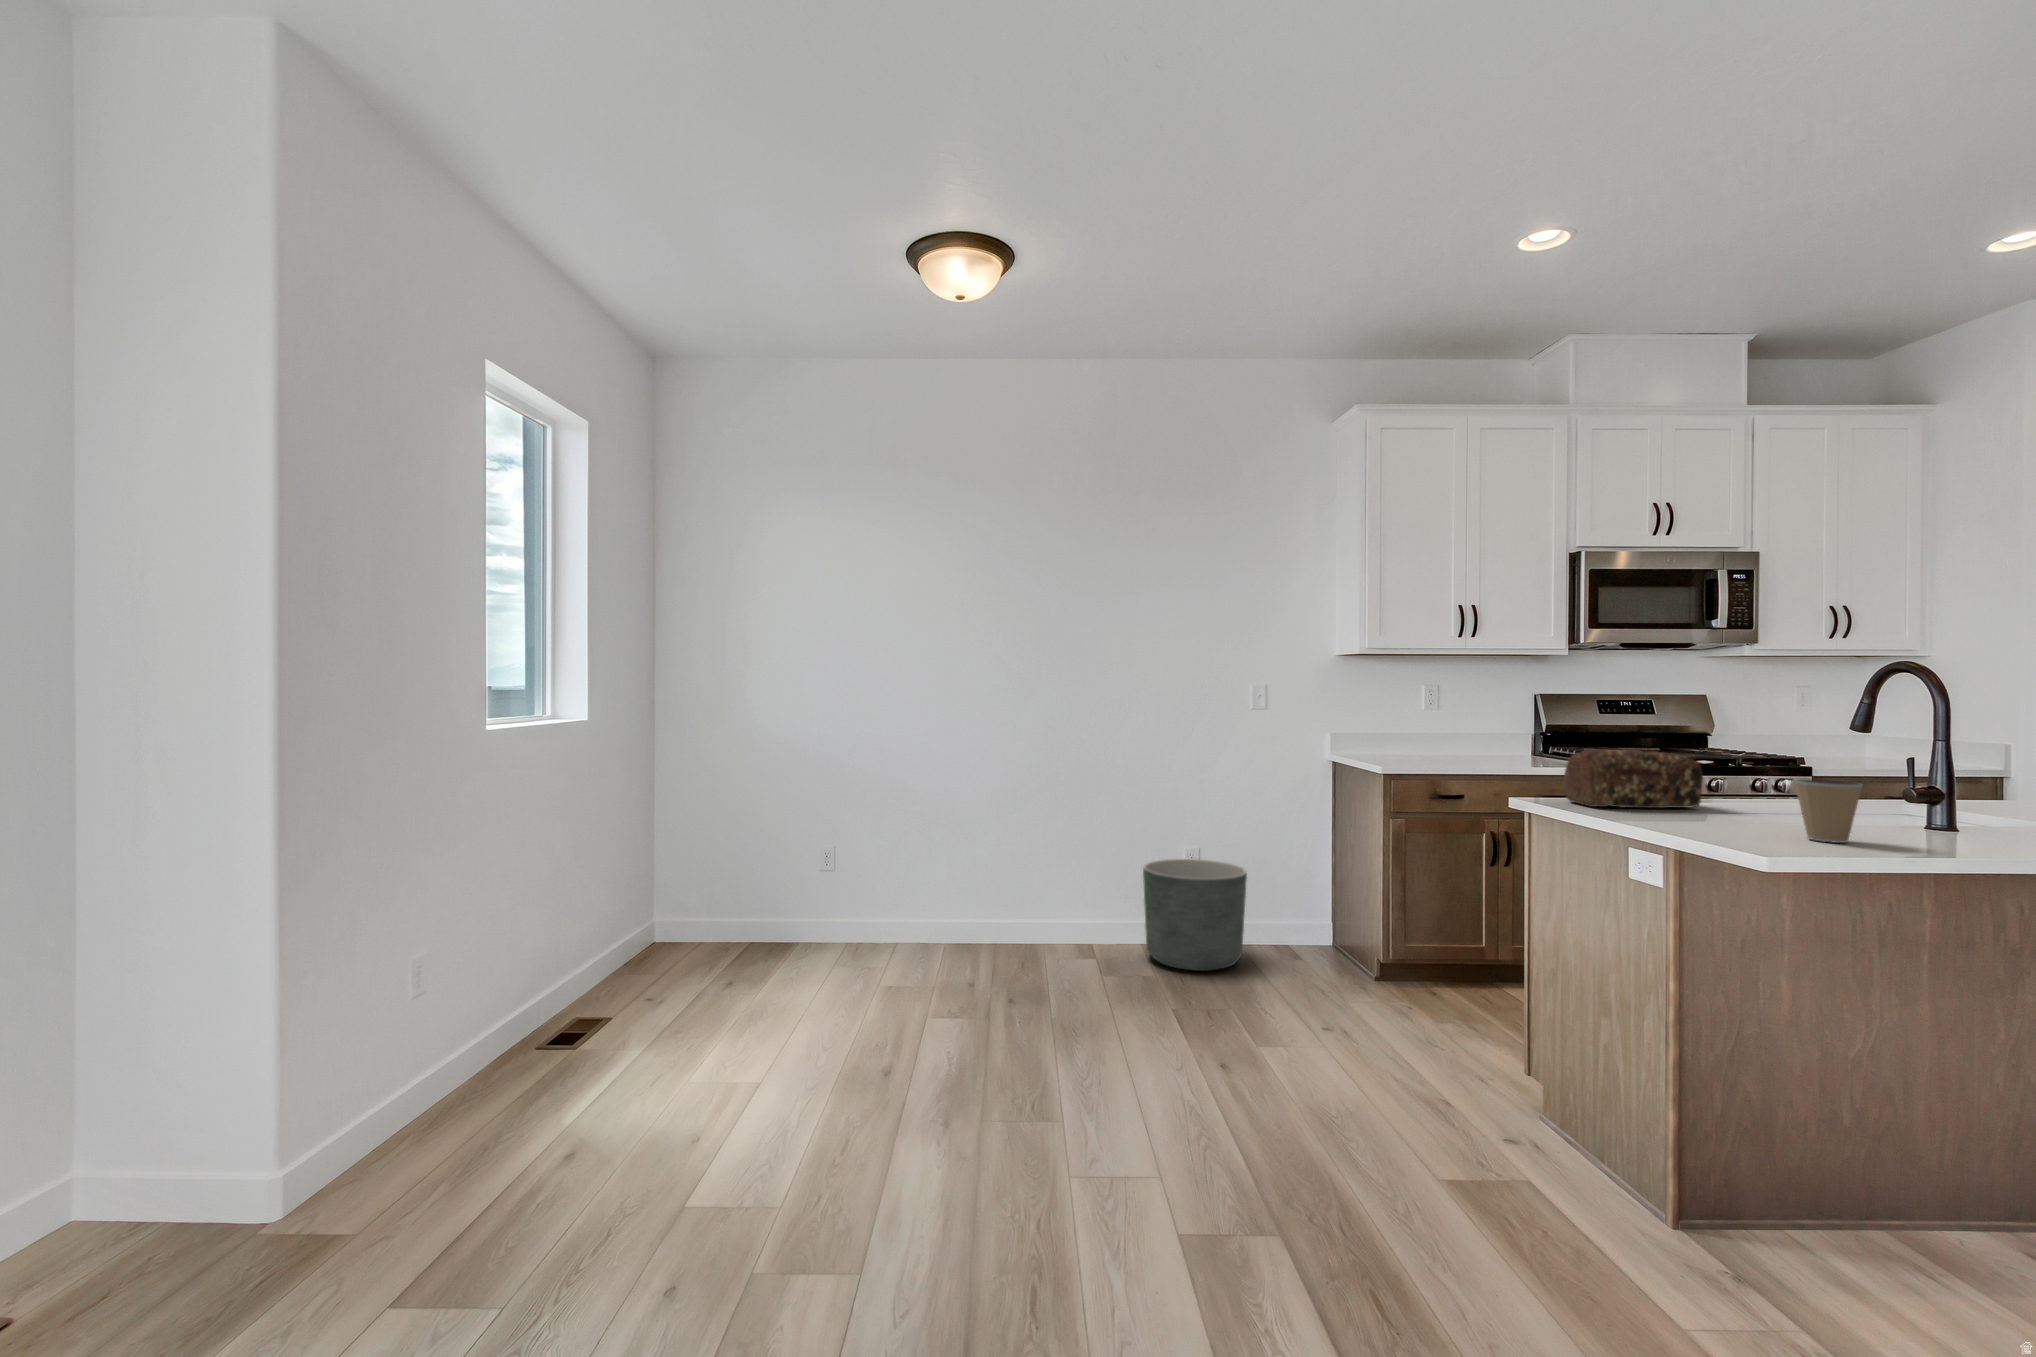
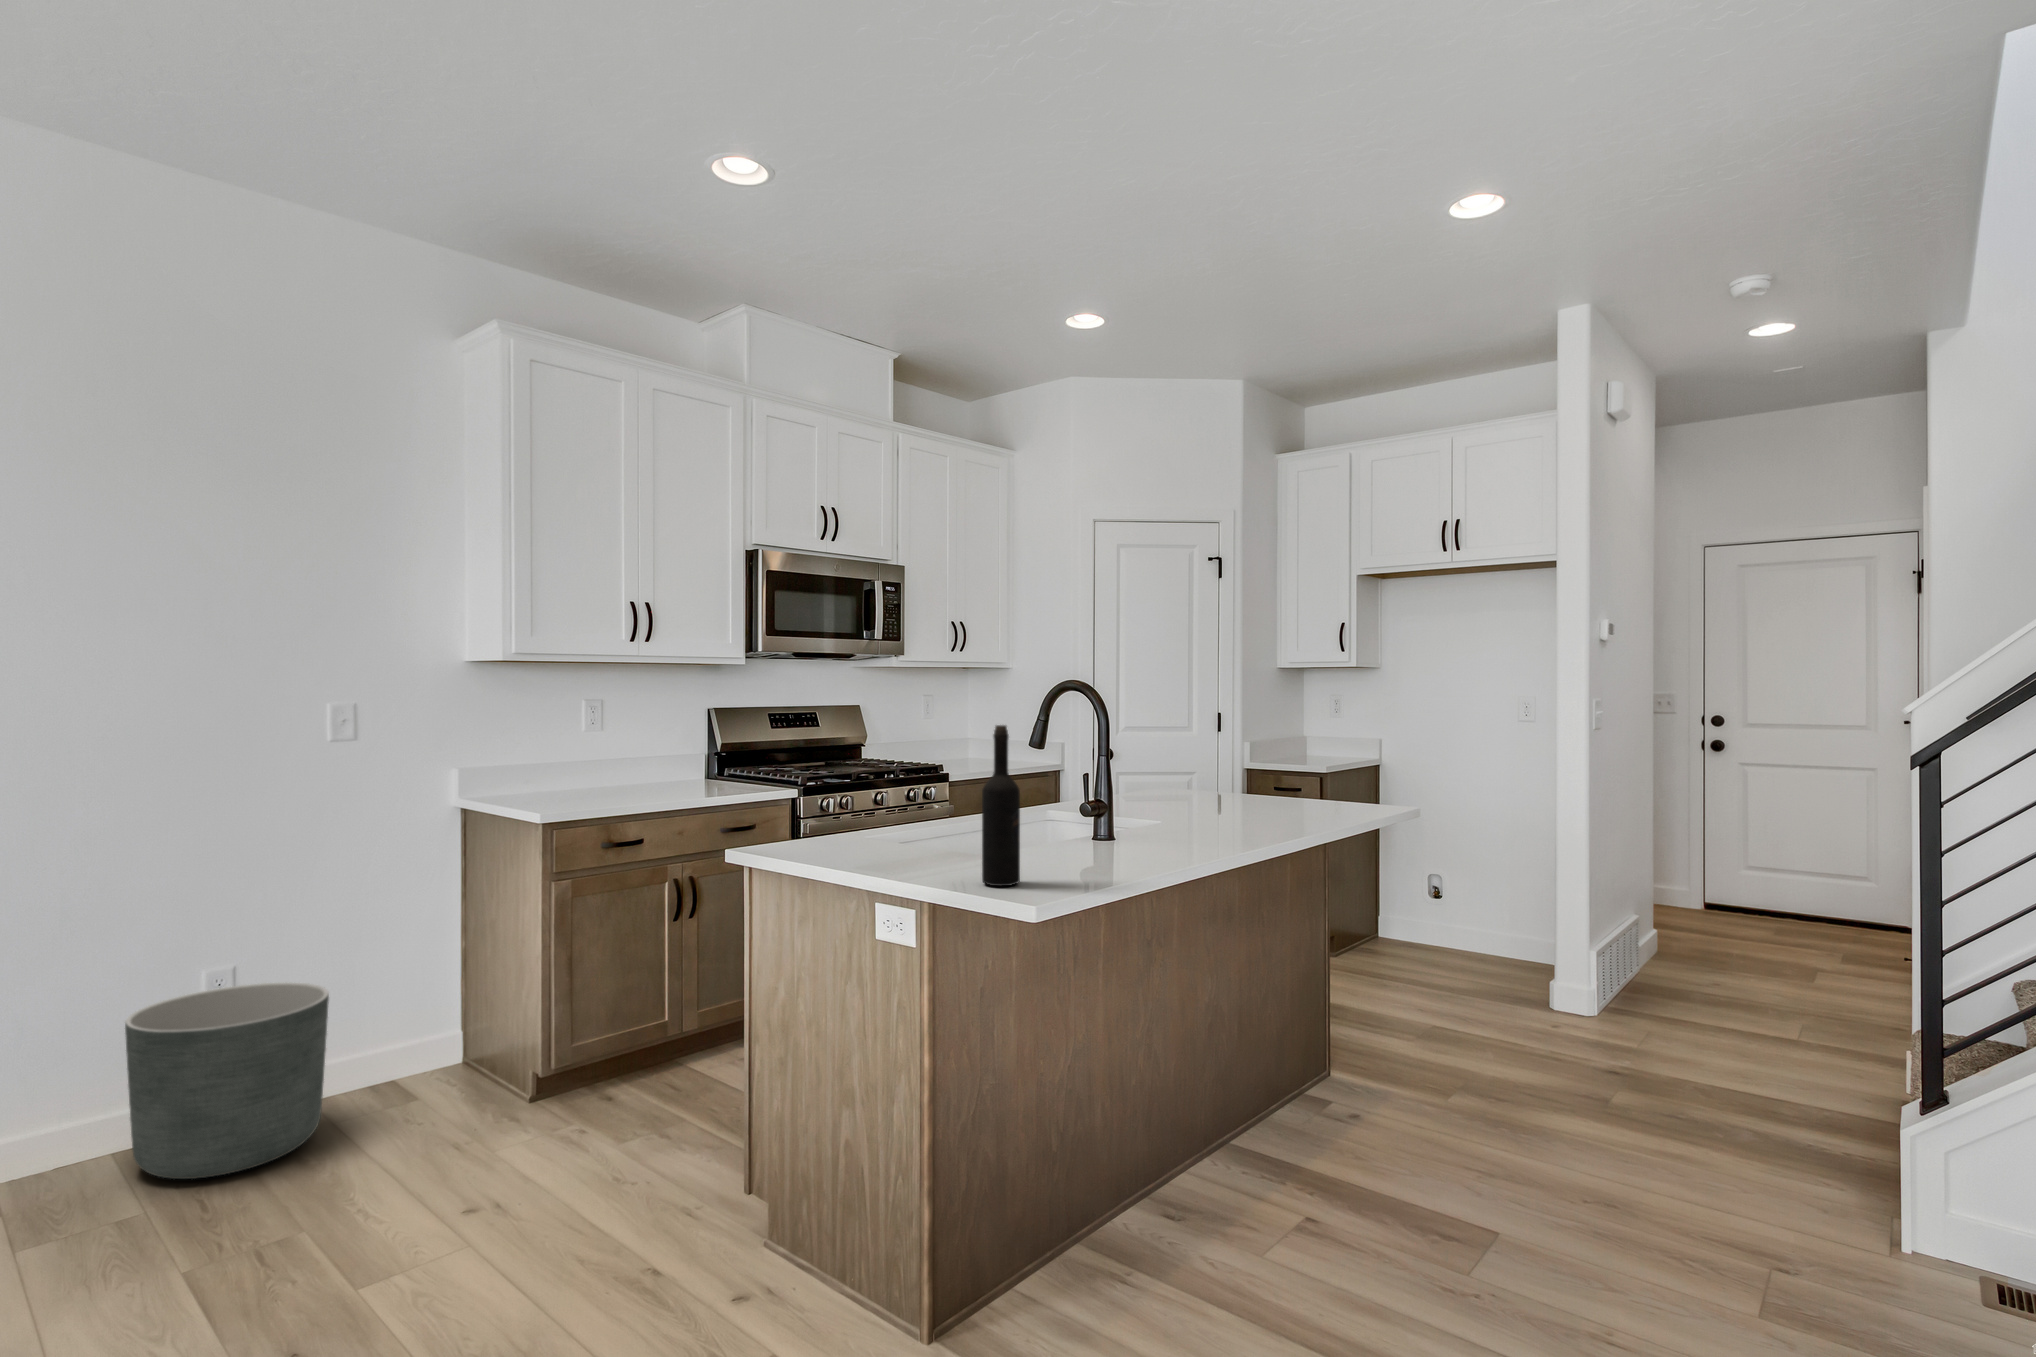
wine bottle: none [1729,695,1773,843] -> present [982,725,1020,886]
bread loaf: present [1563,749,1703,808] -> none [791,782,924,856]
coffee cup: present [1795,780,1862,843] -> none [1026,808,1080,873]

